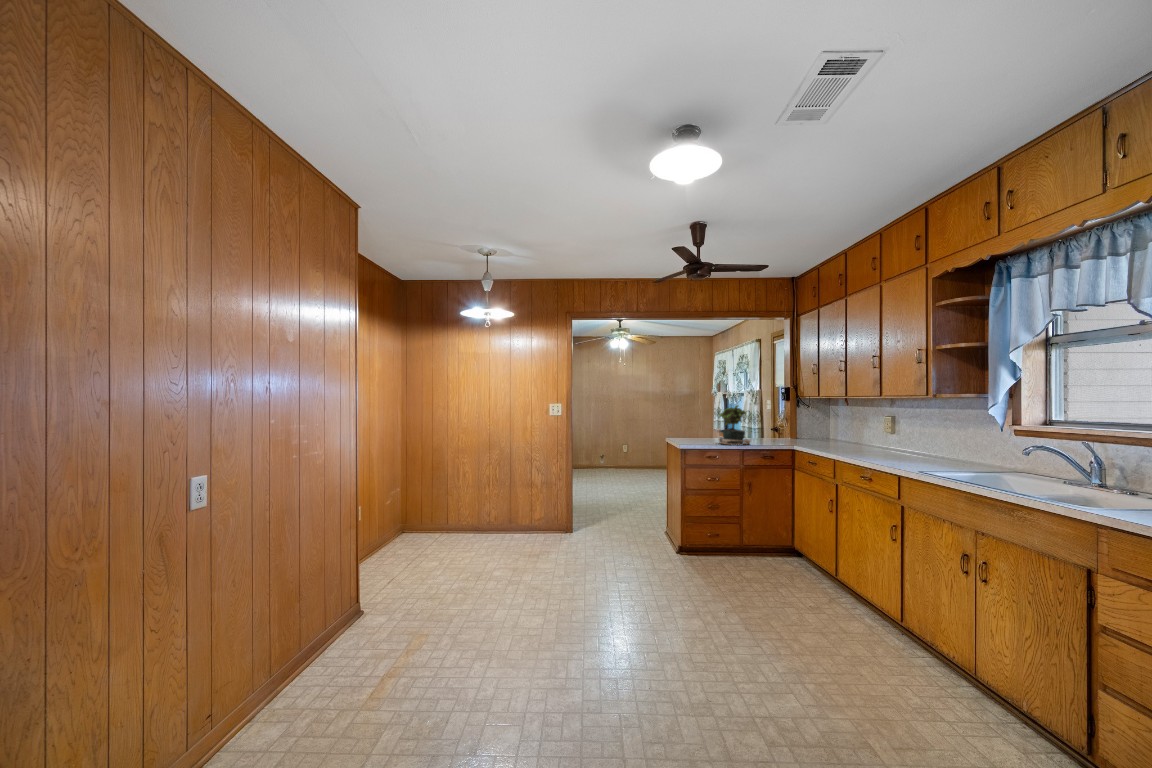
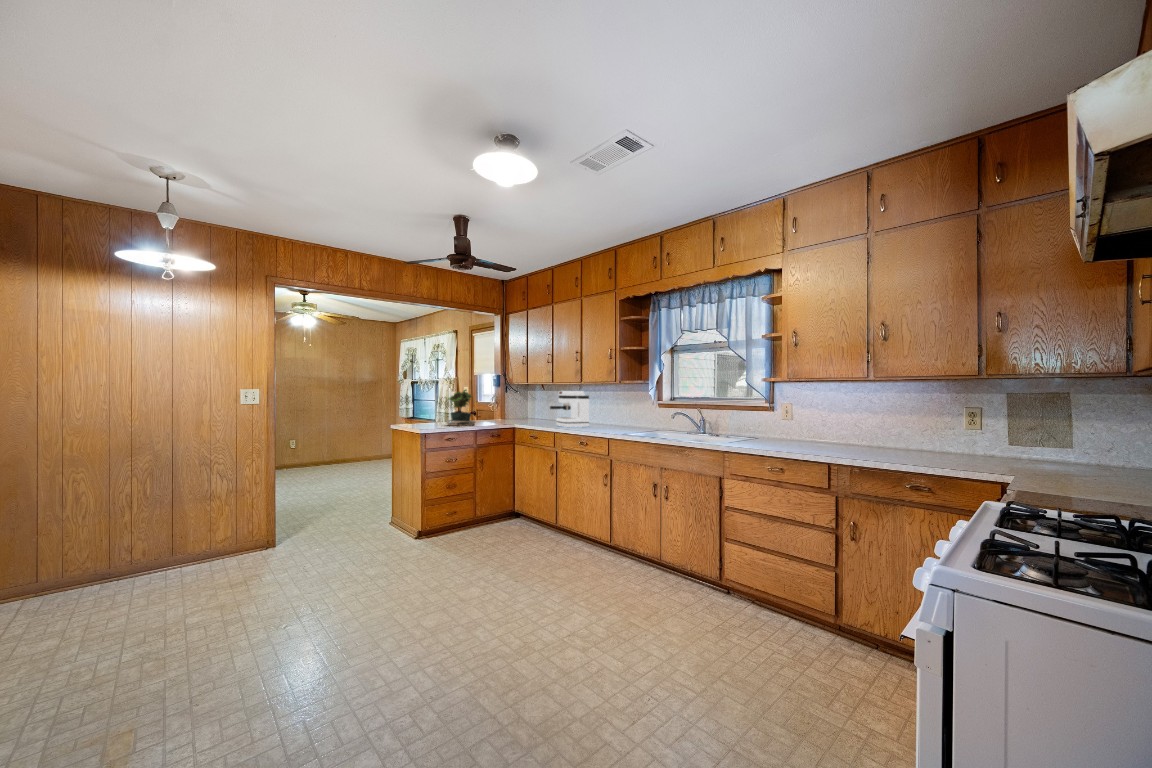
coffee maker: none [836,408,896,457] -> present [550,391,589,427]

